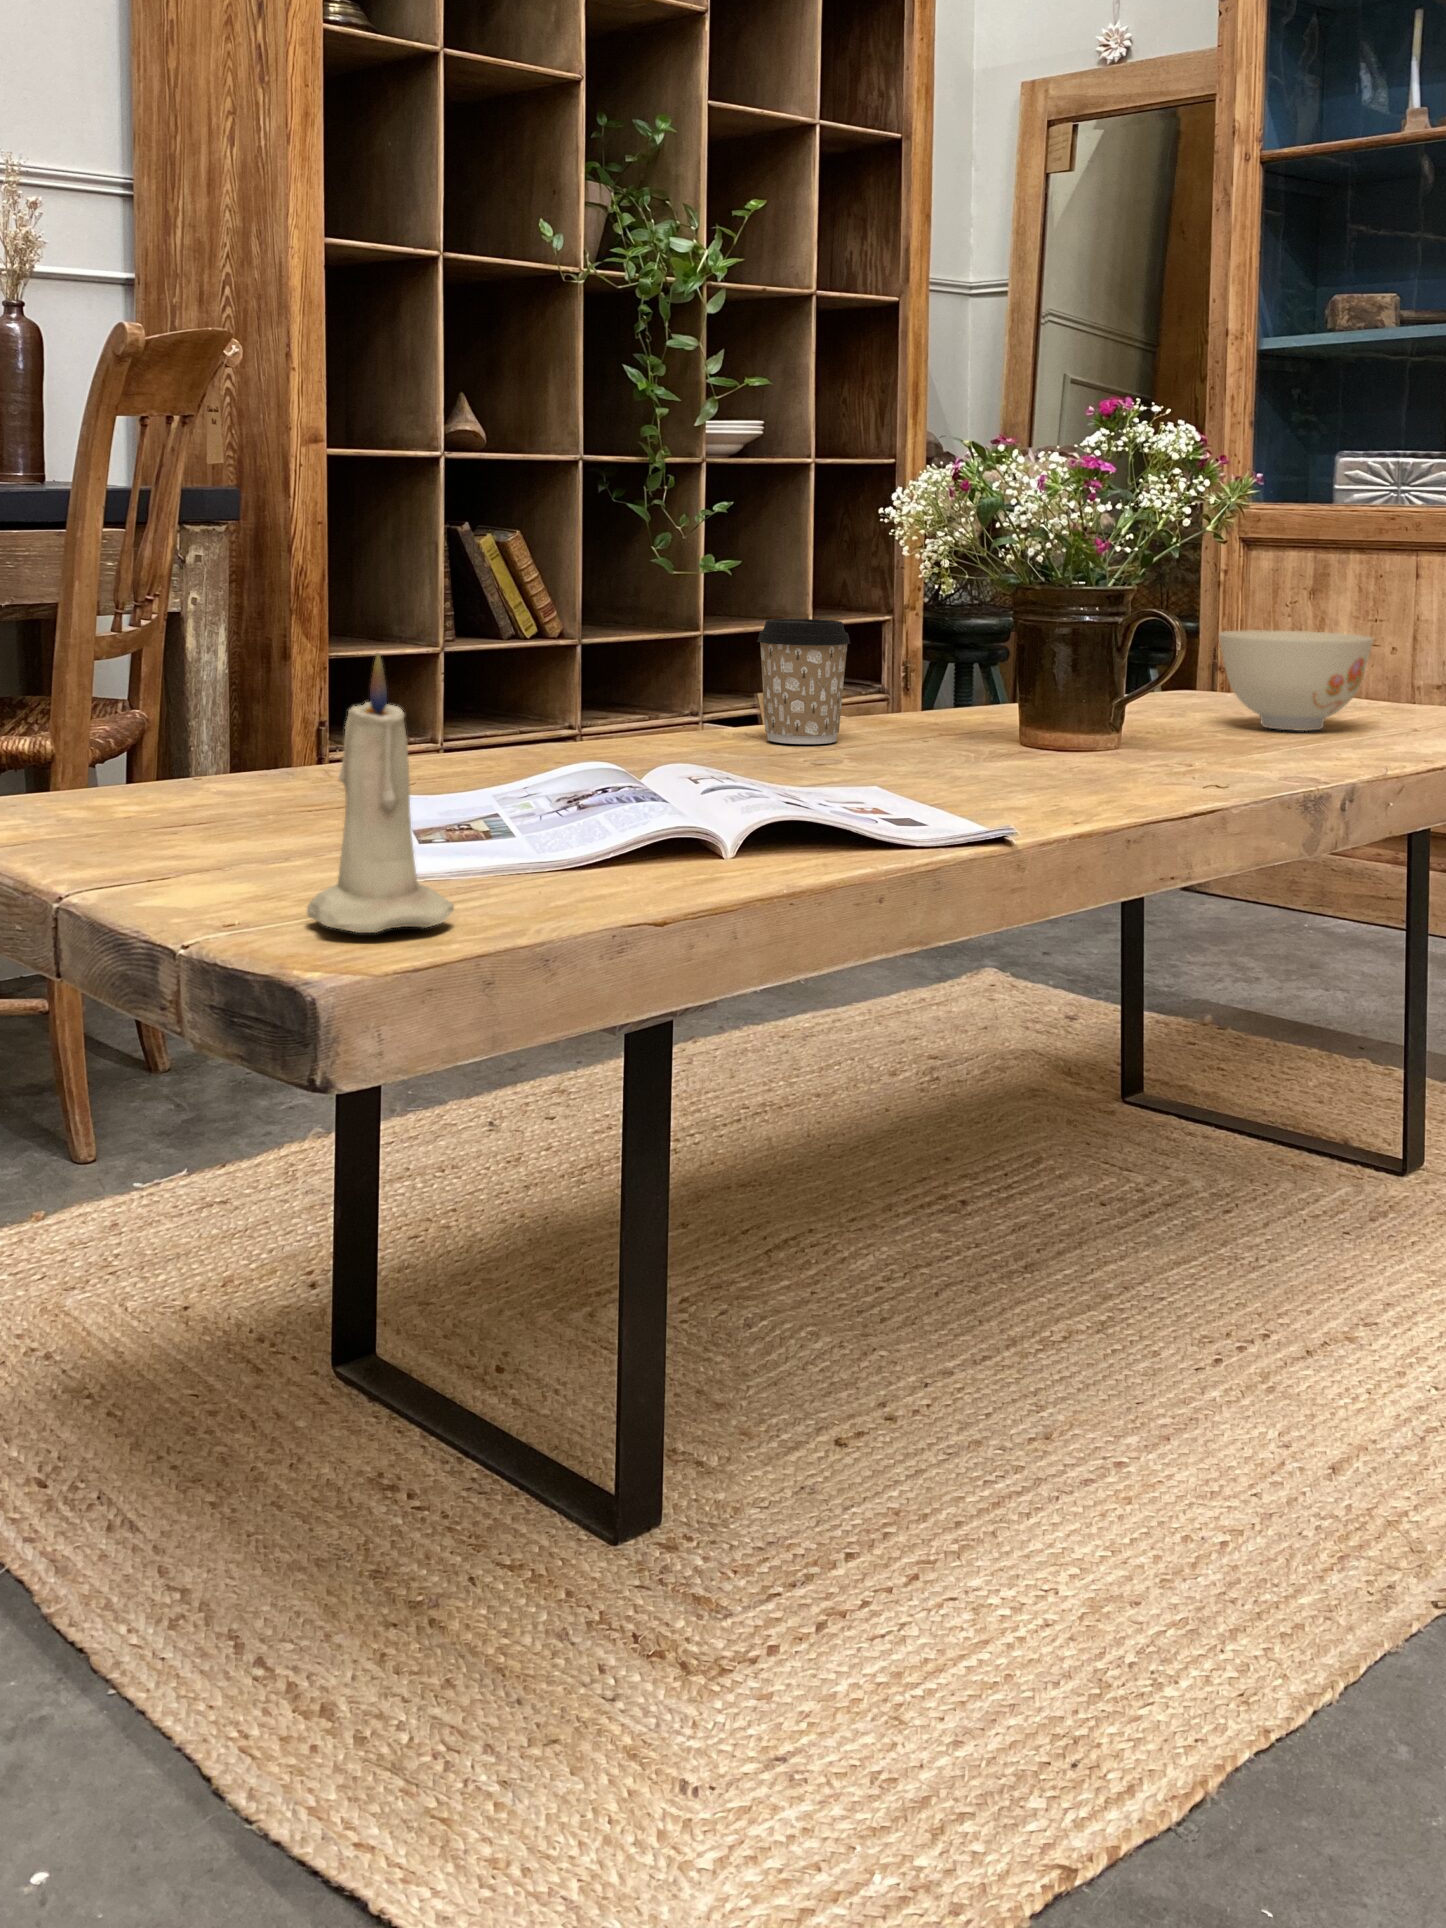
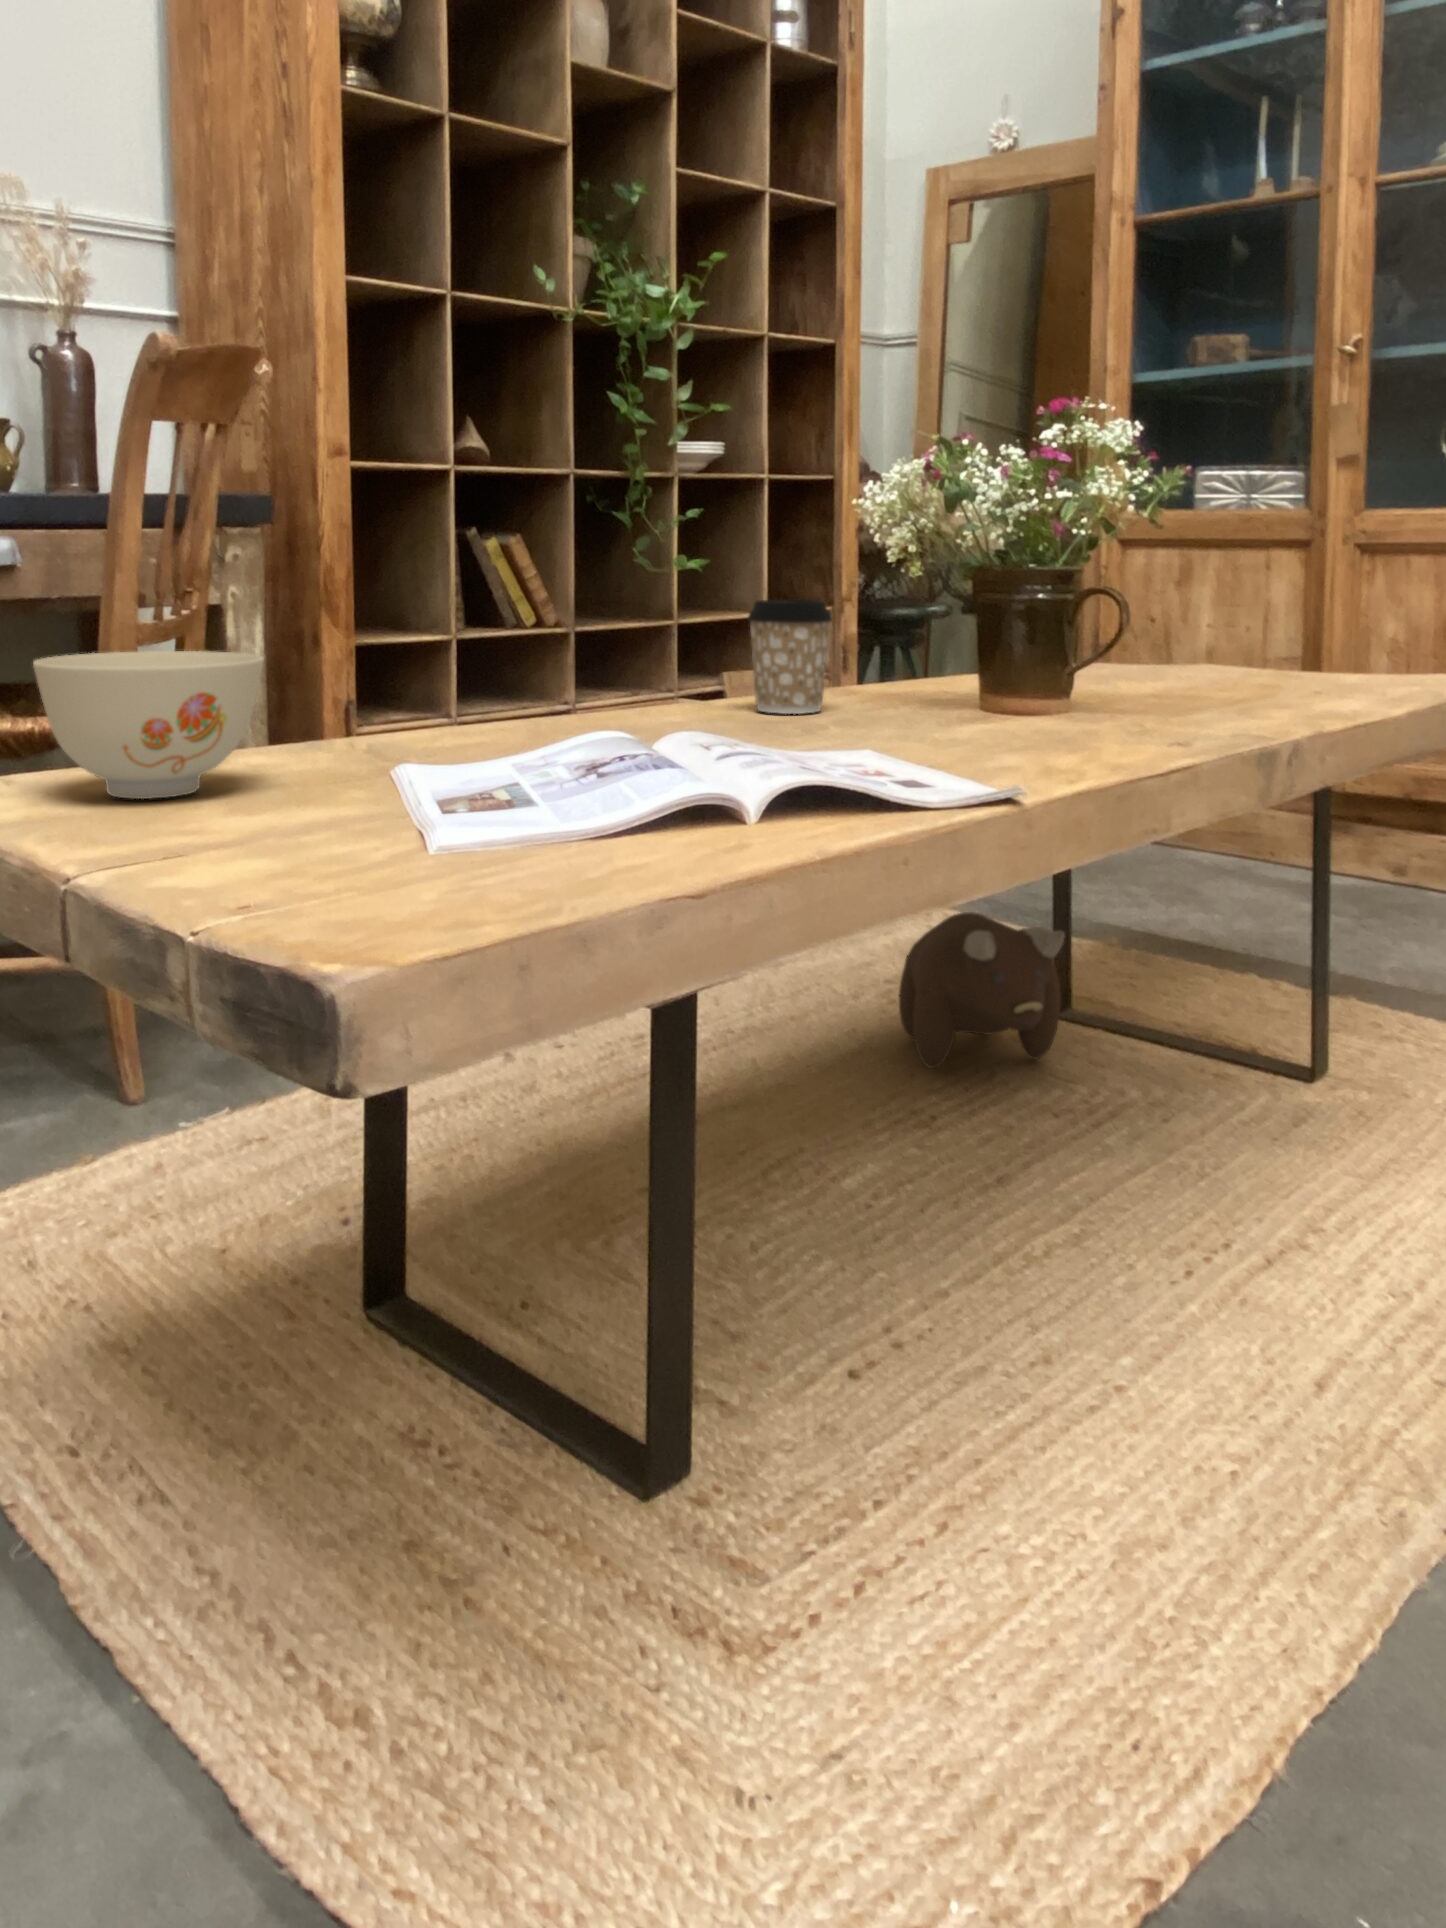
bowl: present [1219,630,1373,731] -> present [33,651,264,799]
candle: present [307,654,454,933] -> none [330,612,488,915]
plush toy: none [935,969,1116,1142] -> present [899,912,1064,1068]

